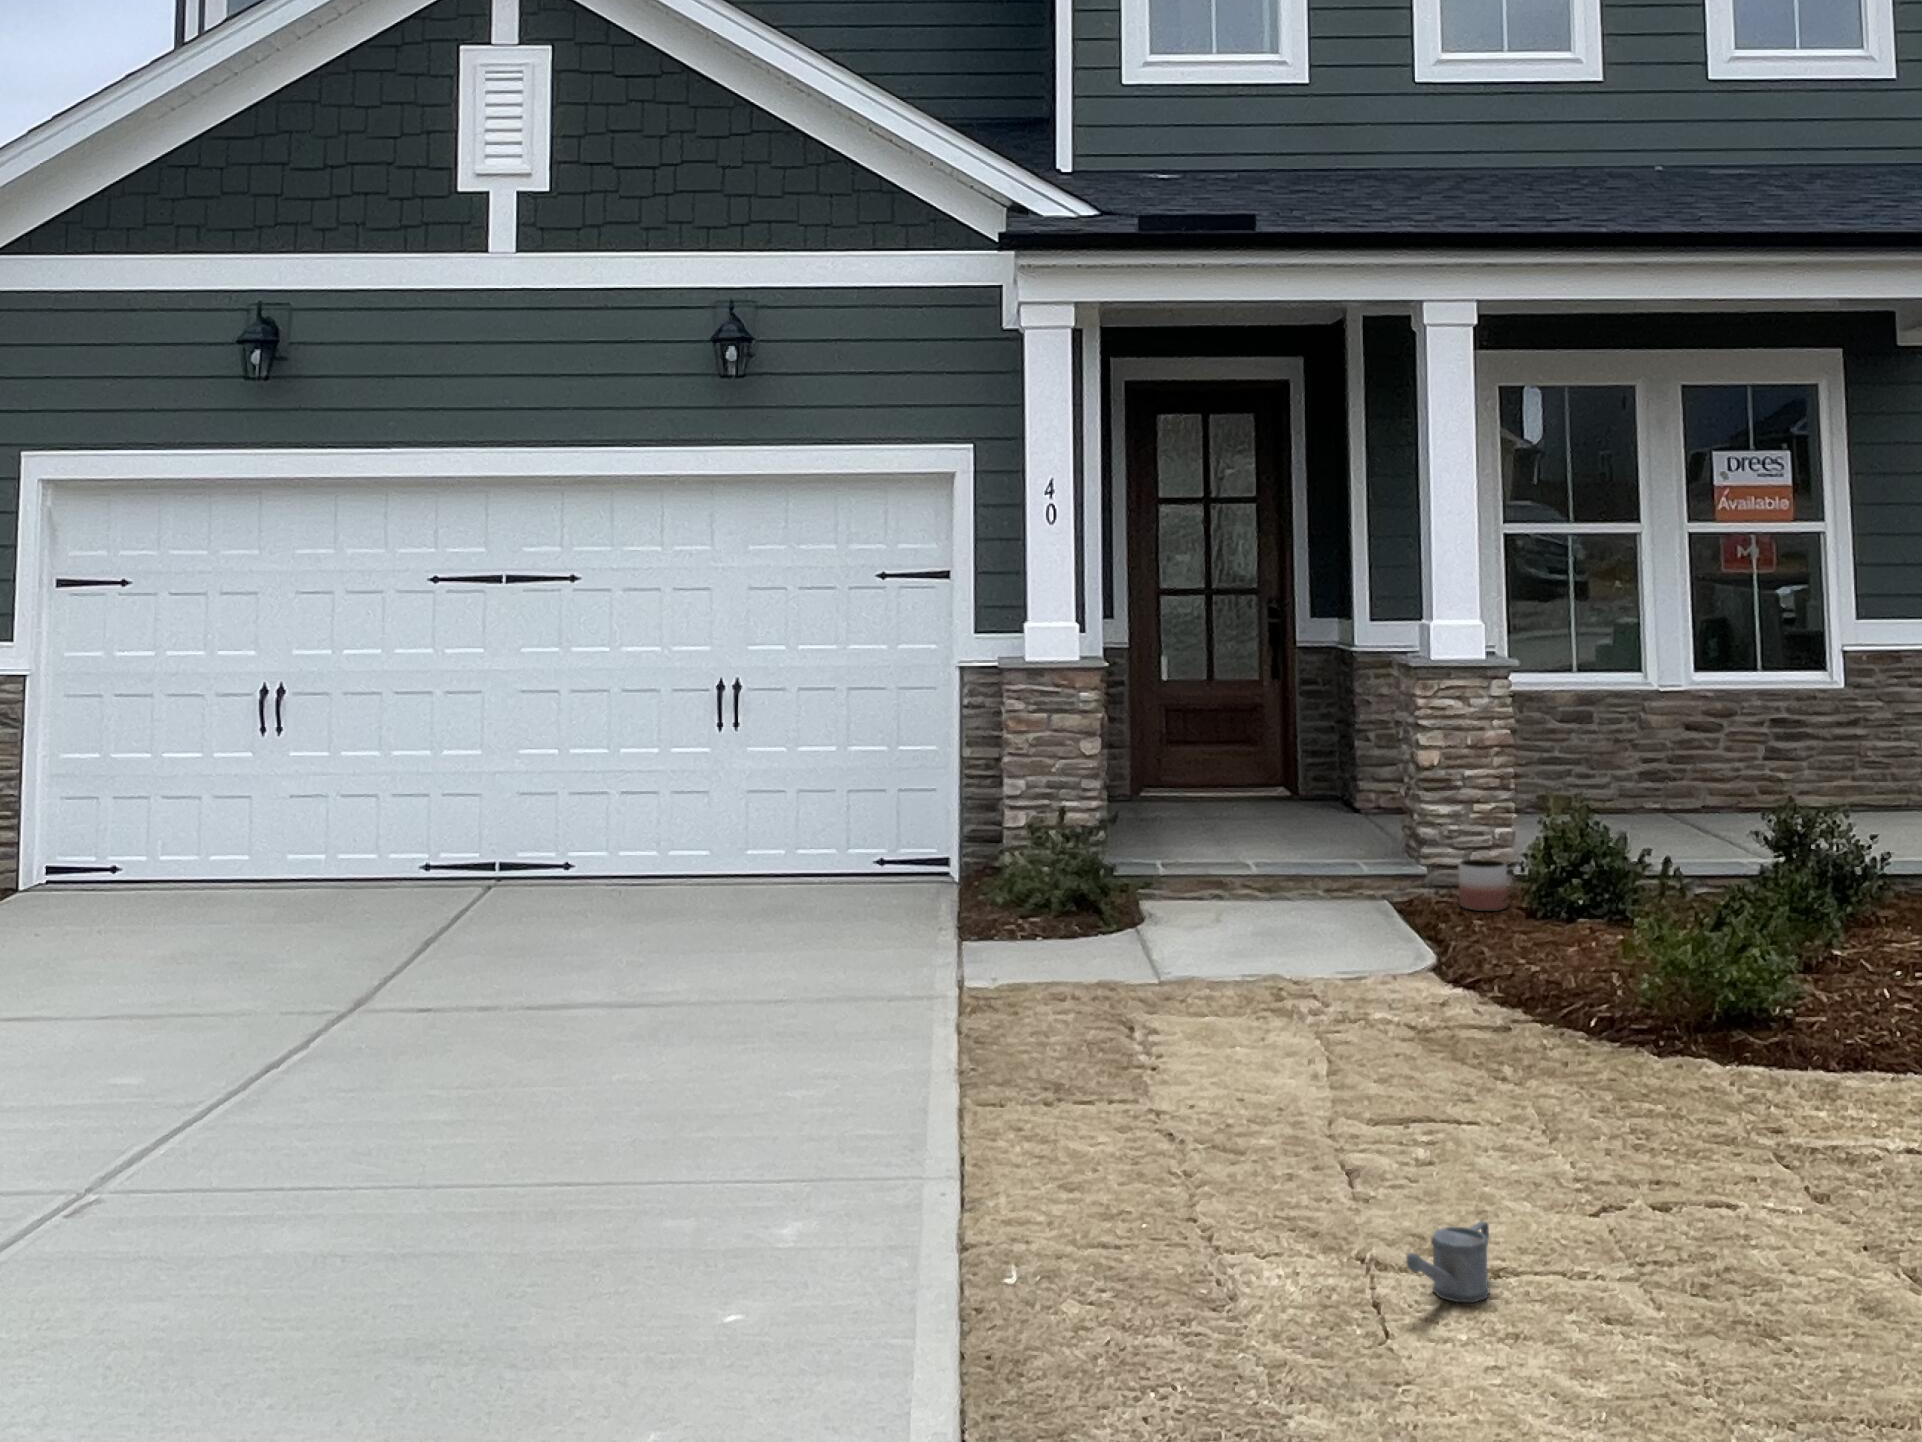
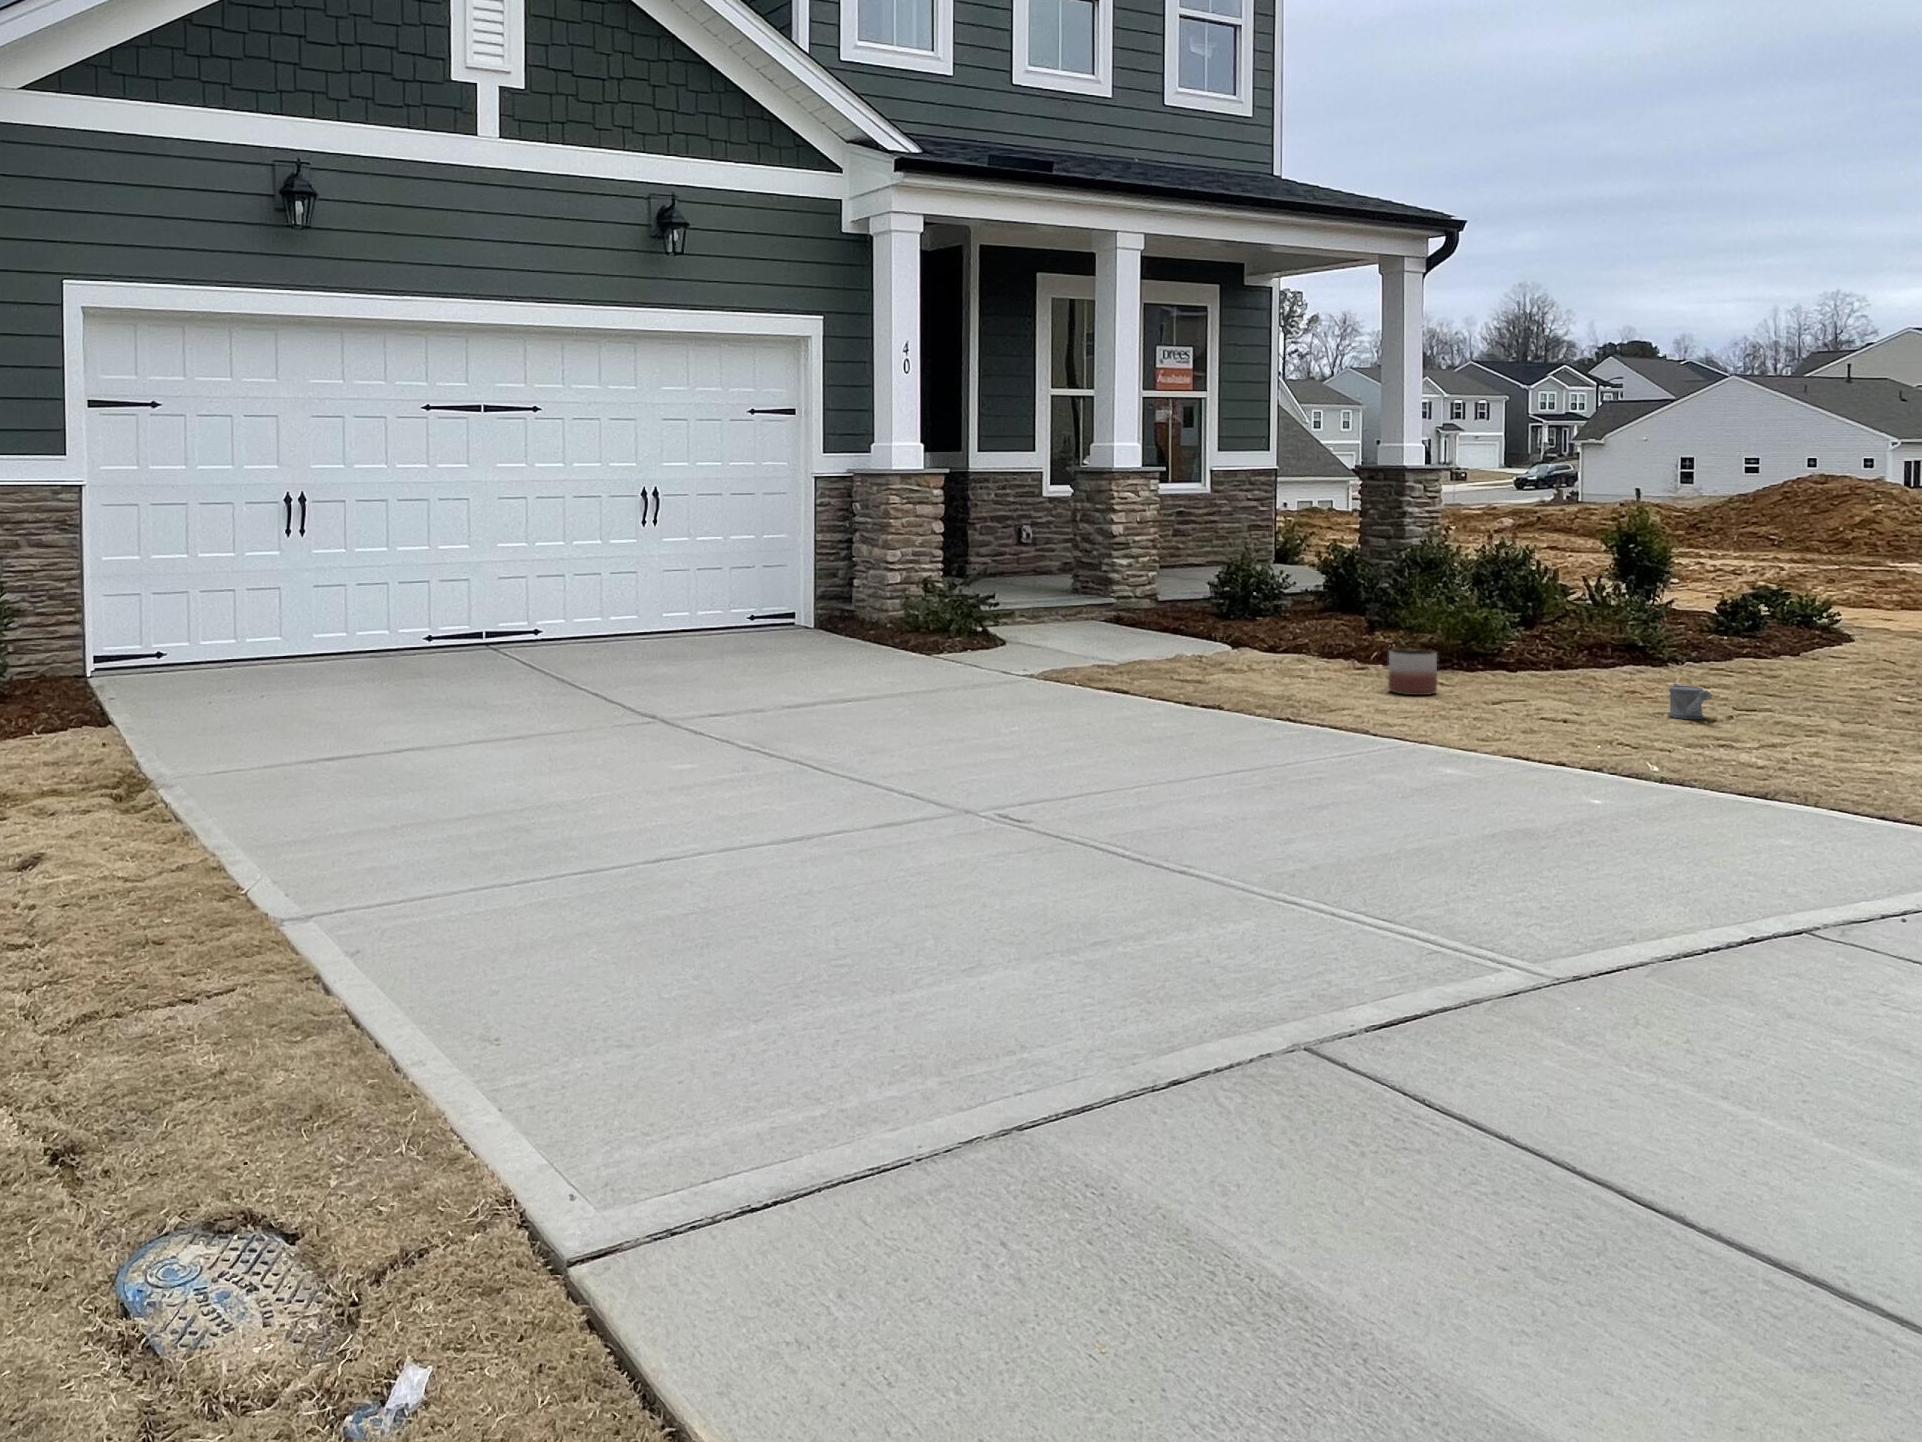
planter: present [1458,859,1508,911] -> present [1388,649,1437,695]

